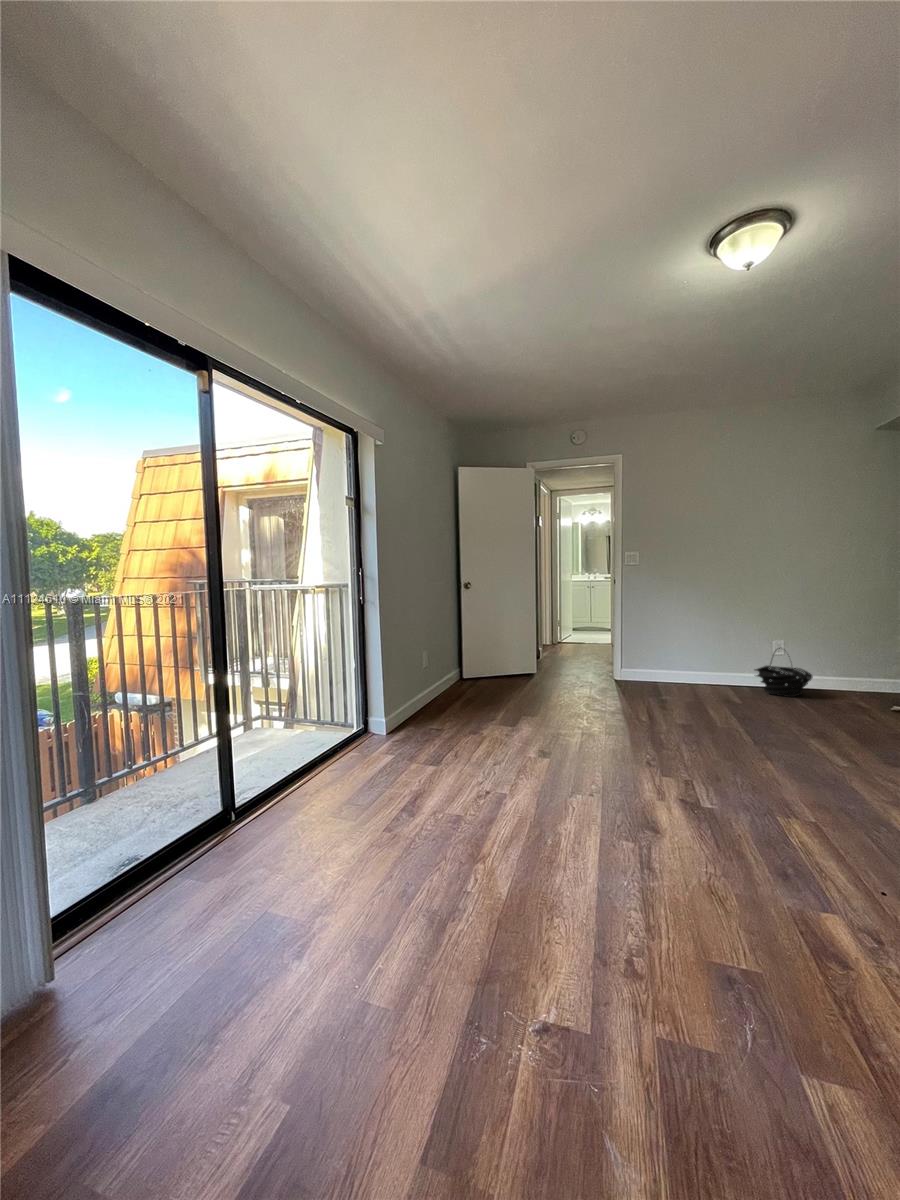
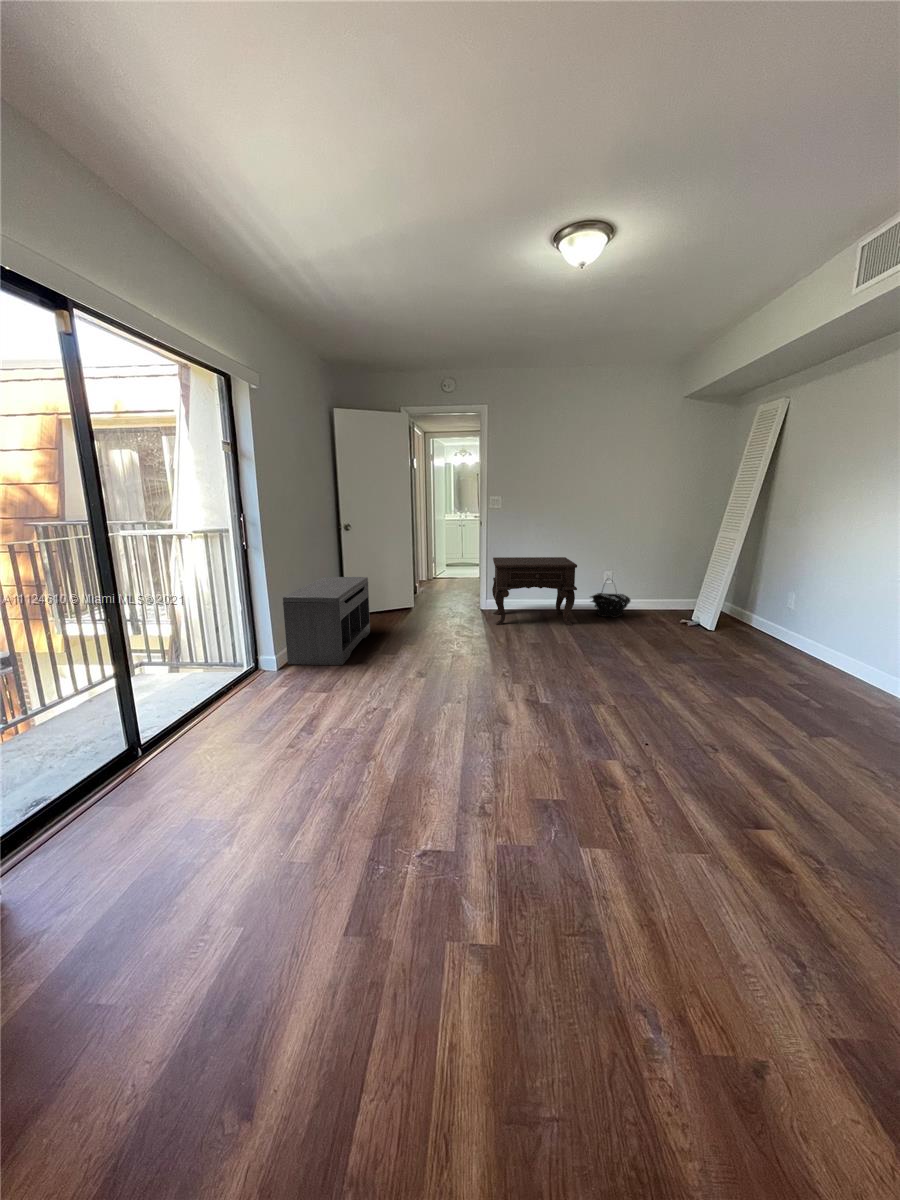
side table: none [629,620,738,704] -> present [492,557,577,625]
bench: none [396,636,488,734] -> present [283,577,370,665]

